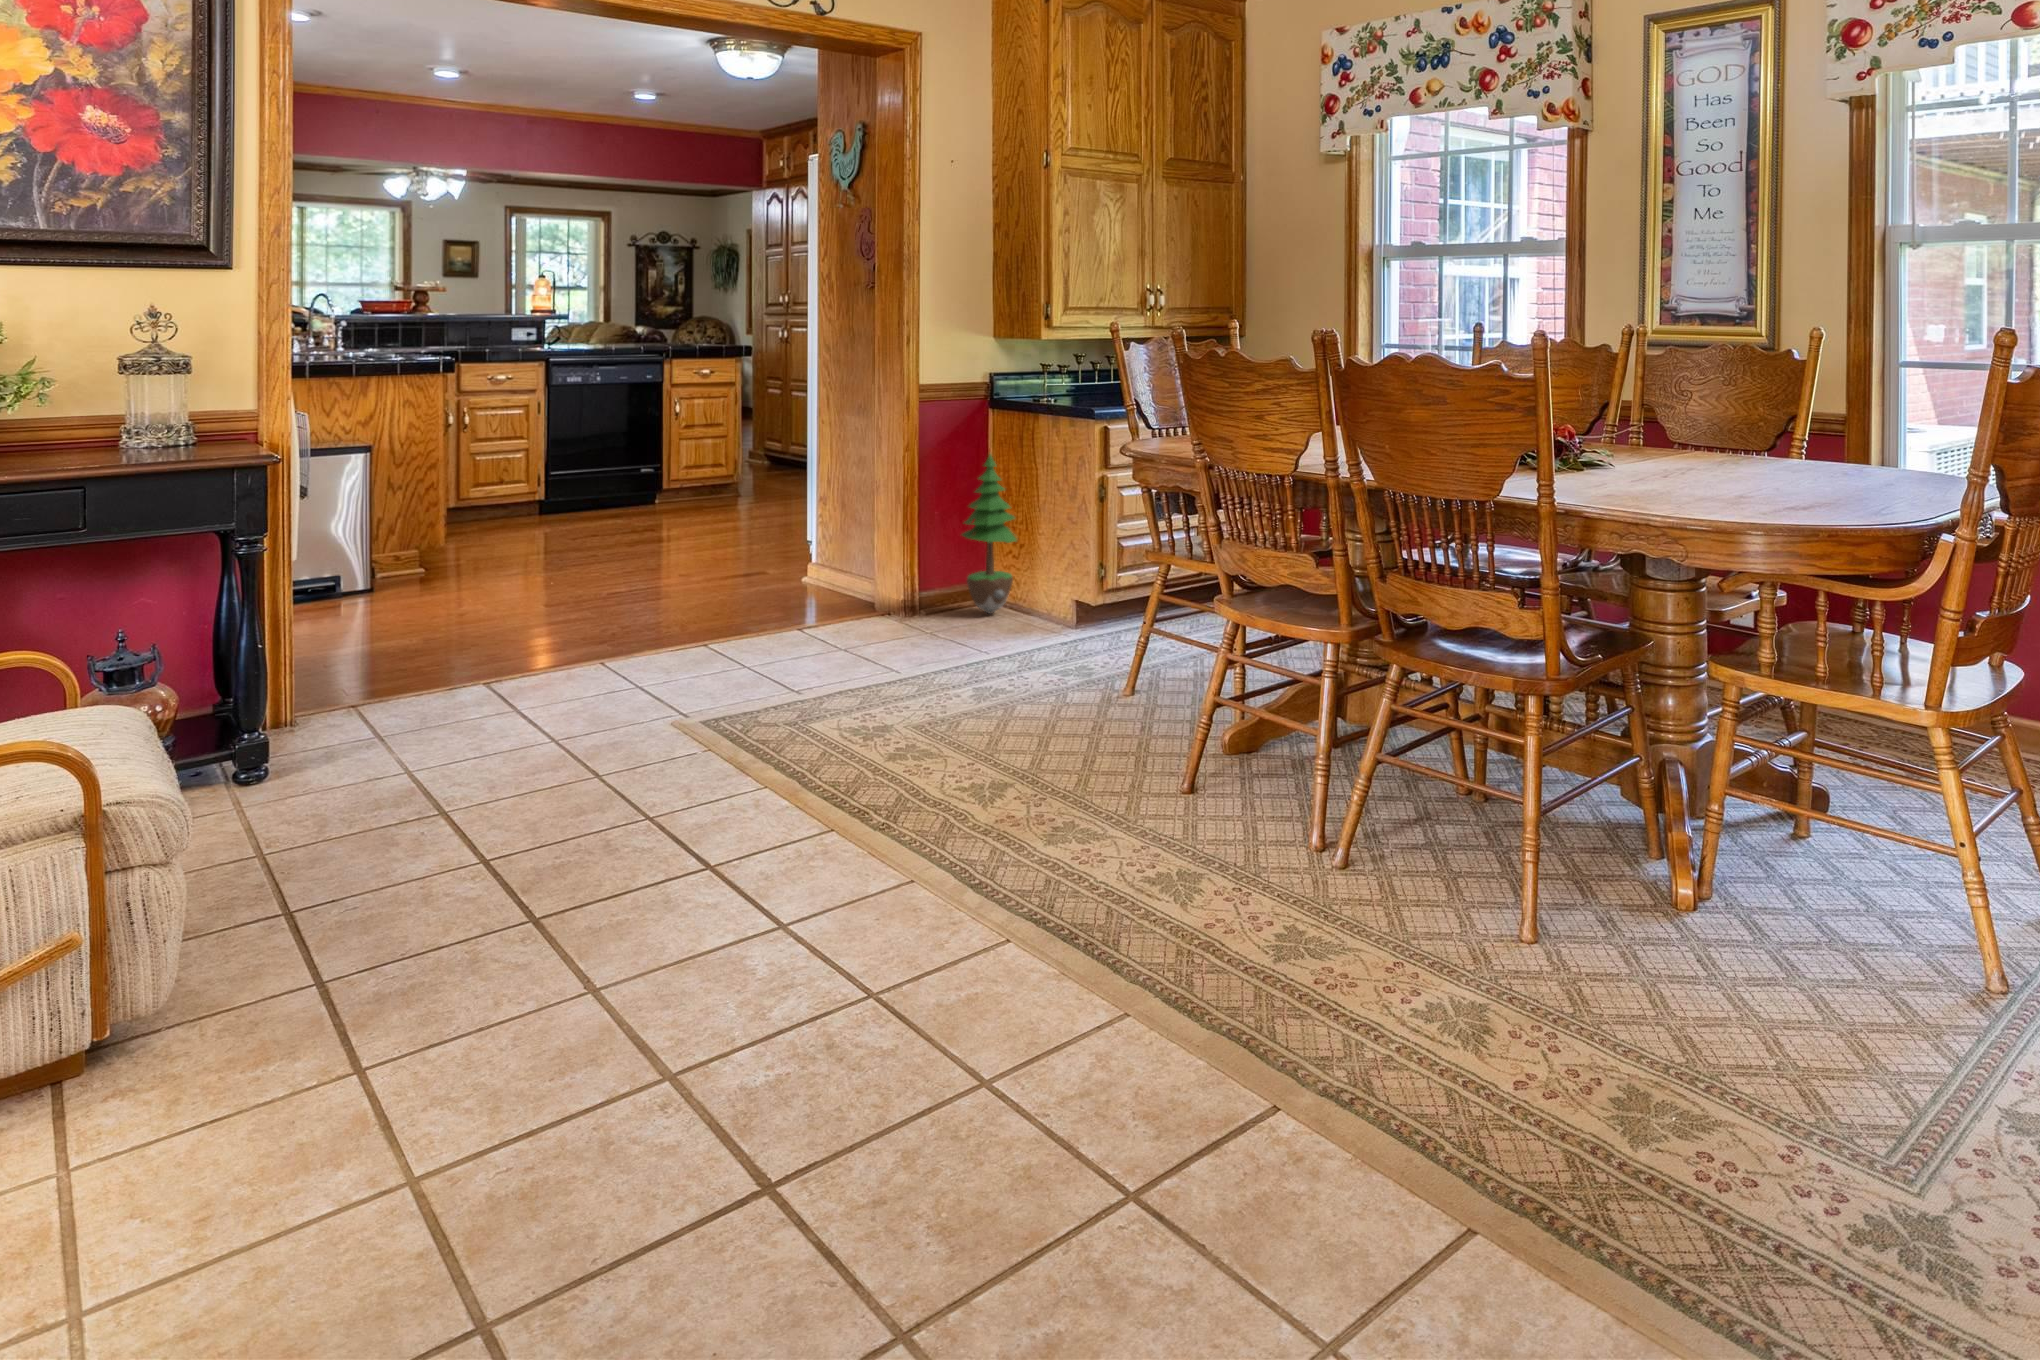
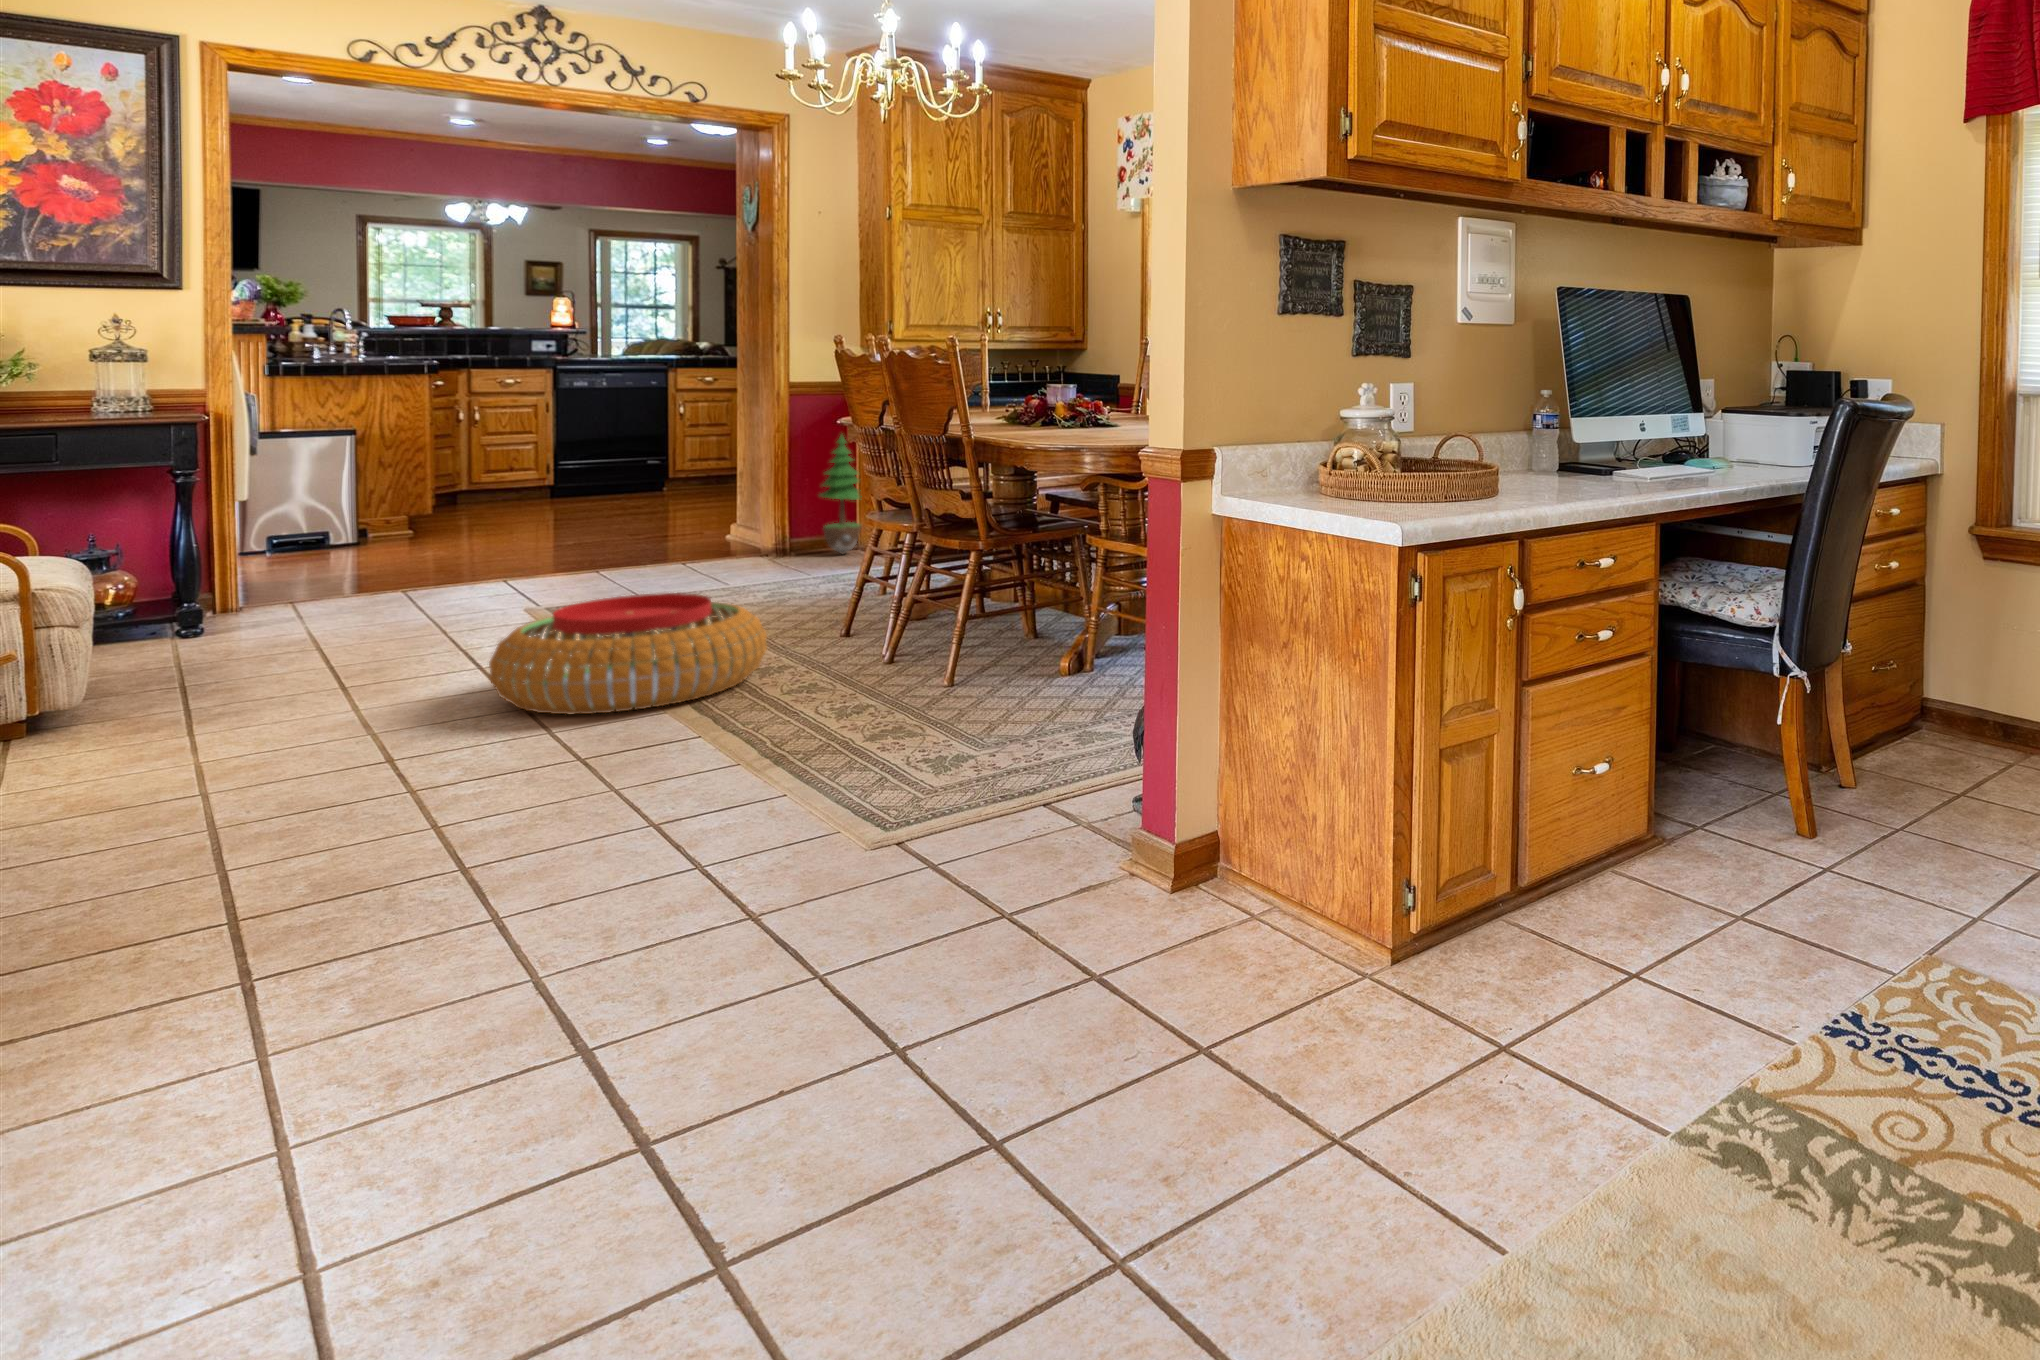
pouf: none [813,758,1210,1025] -> present [489,593,767,714]

